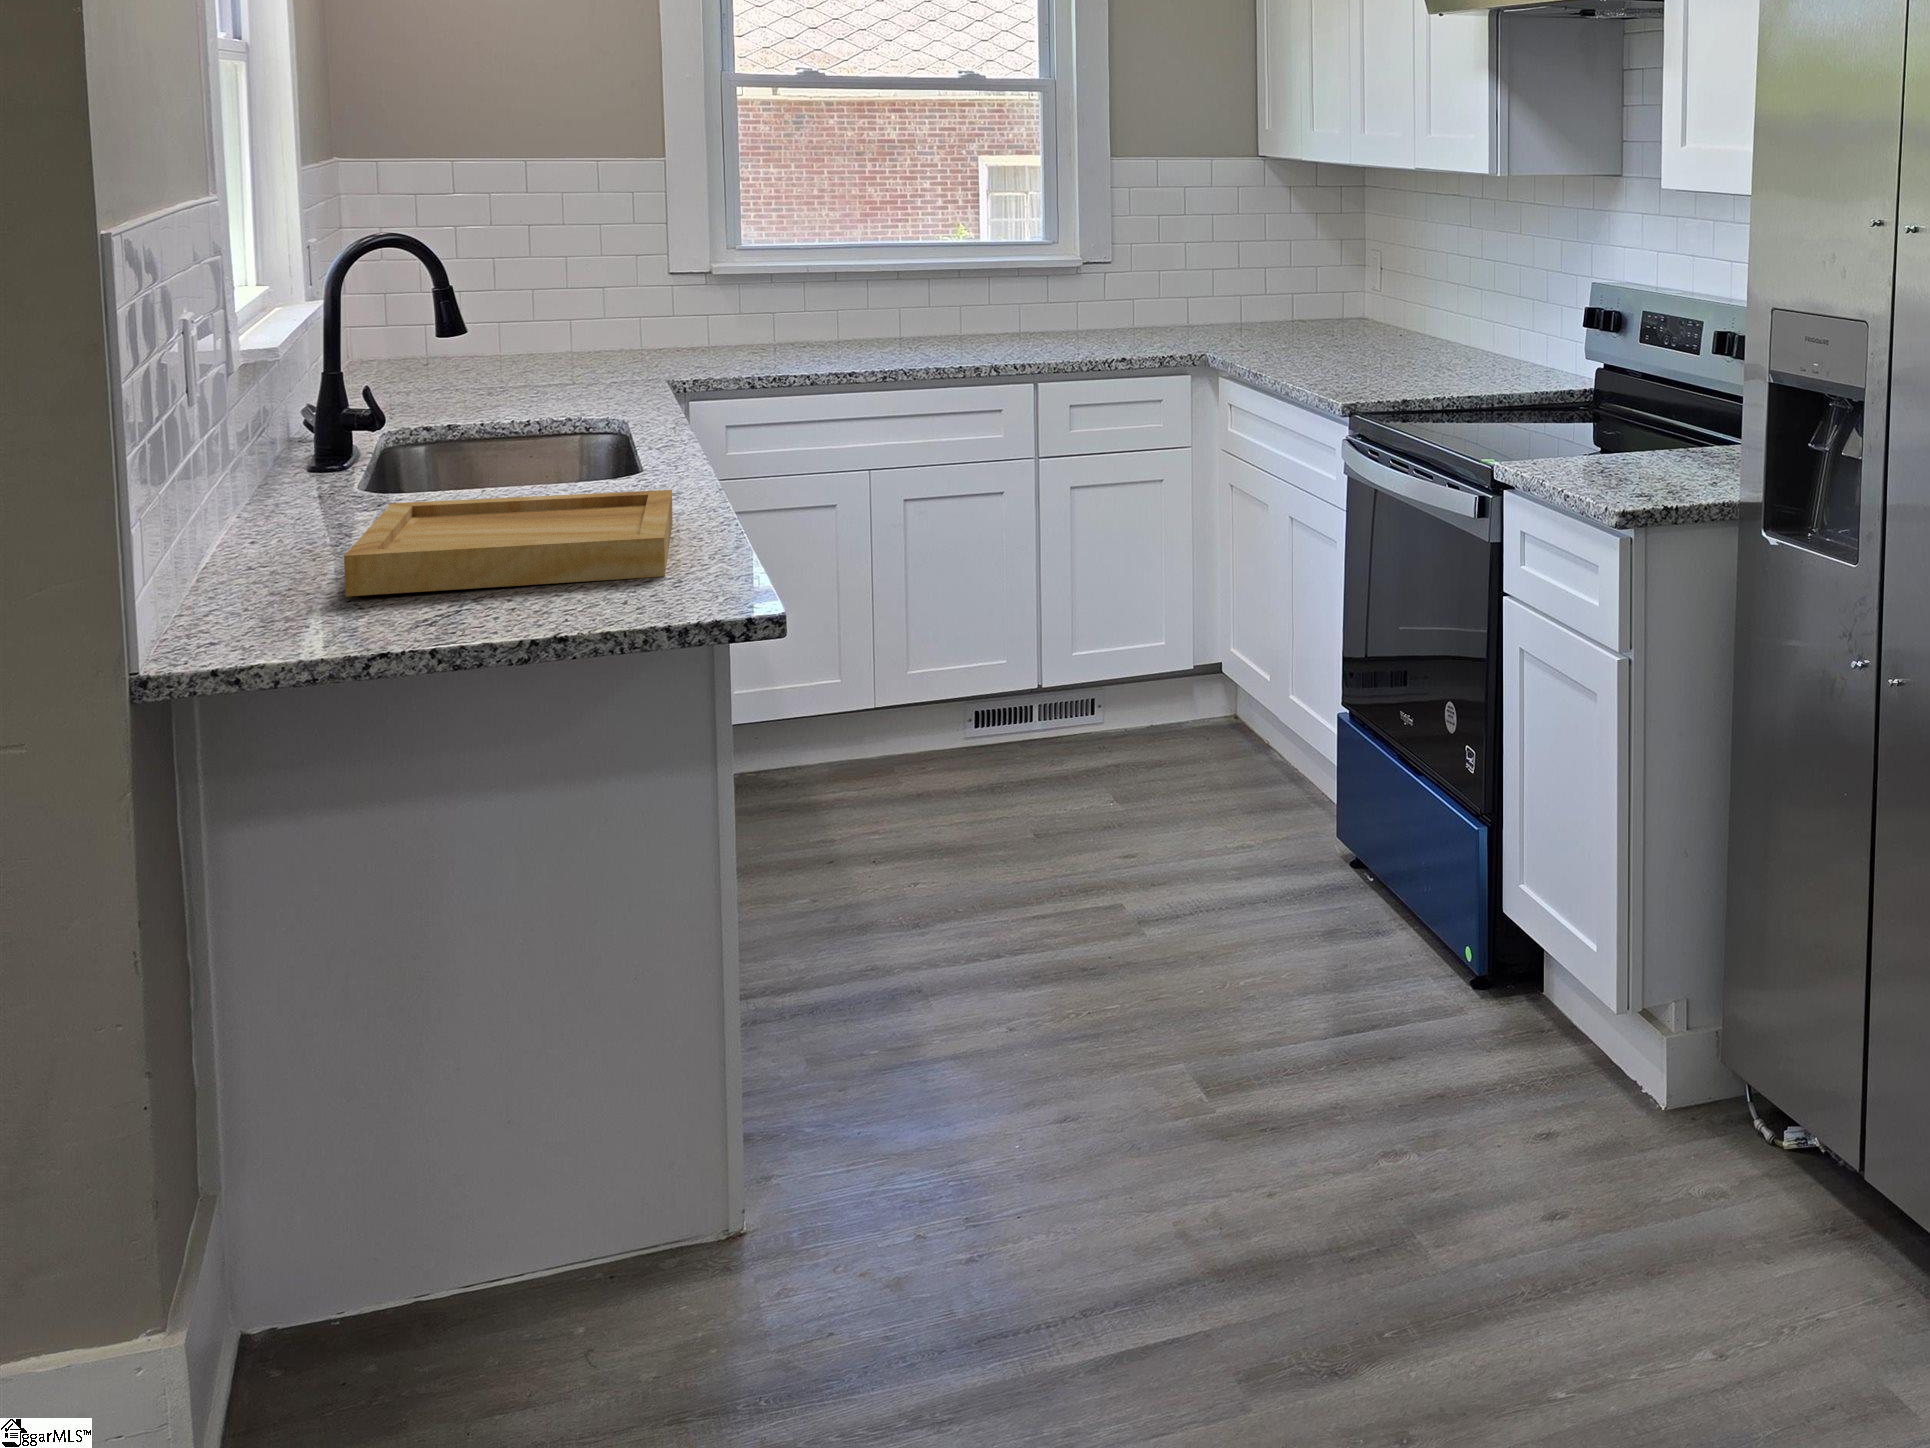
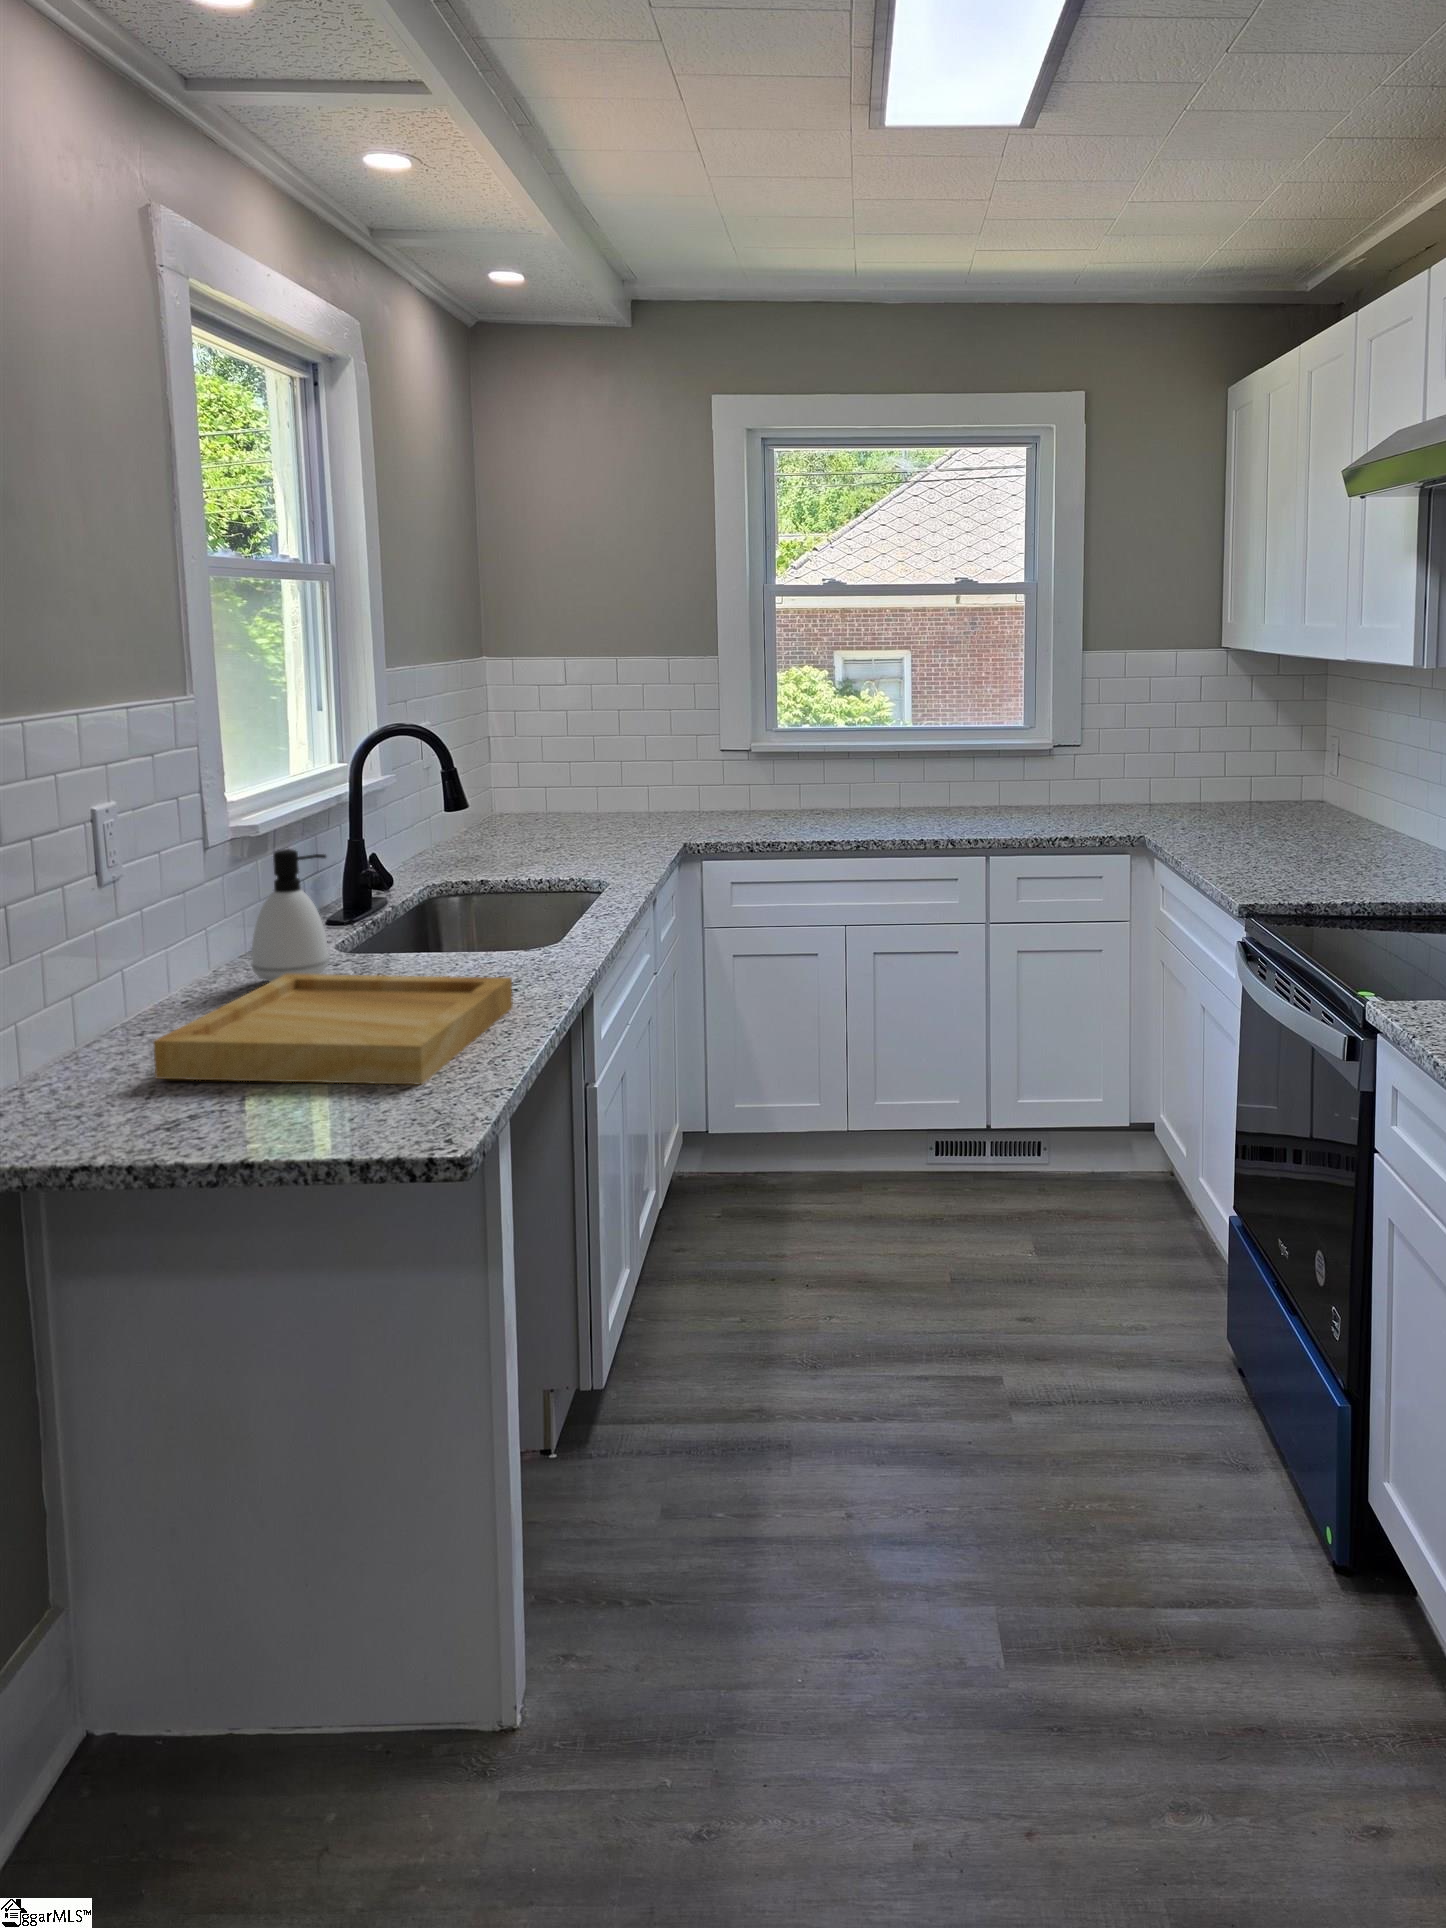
soap dispenser: none [301,370,397,524] -> present [251,849,329,982]

